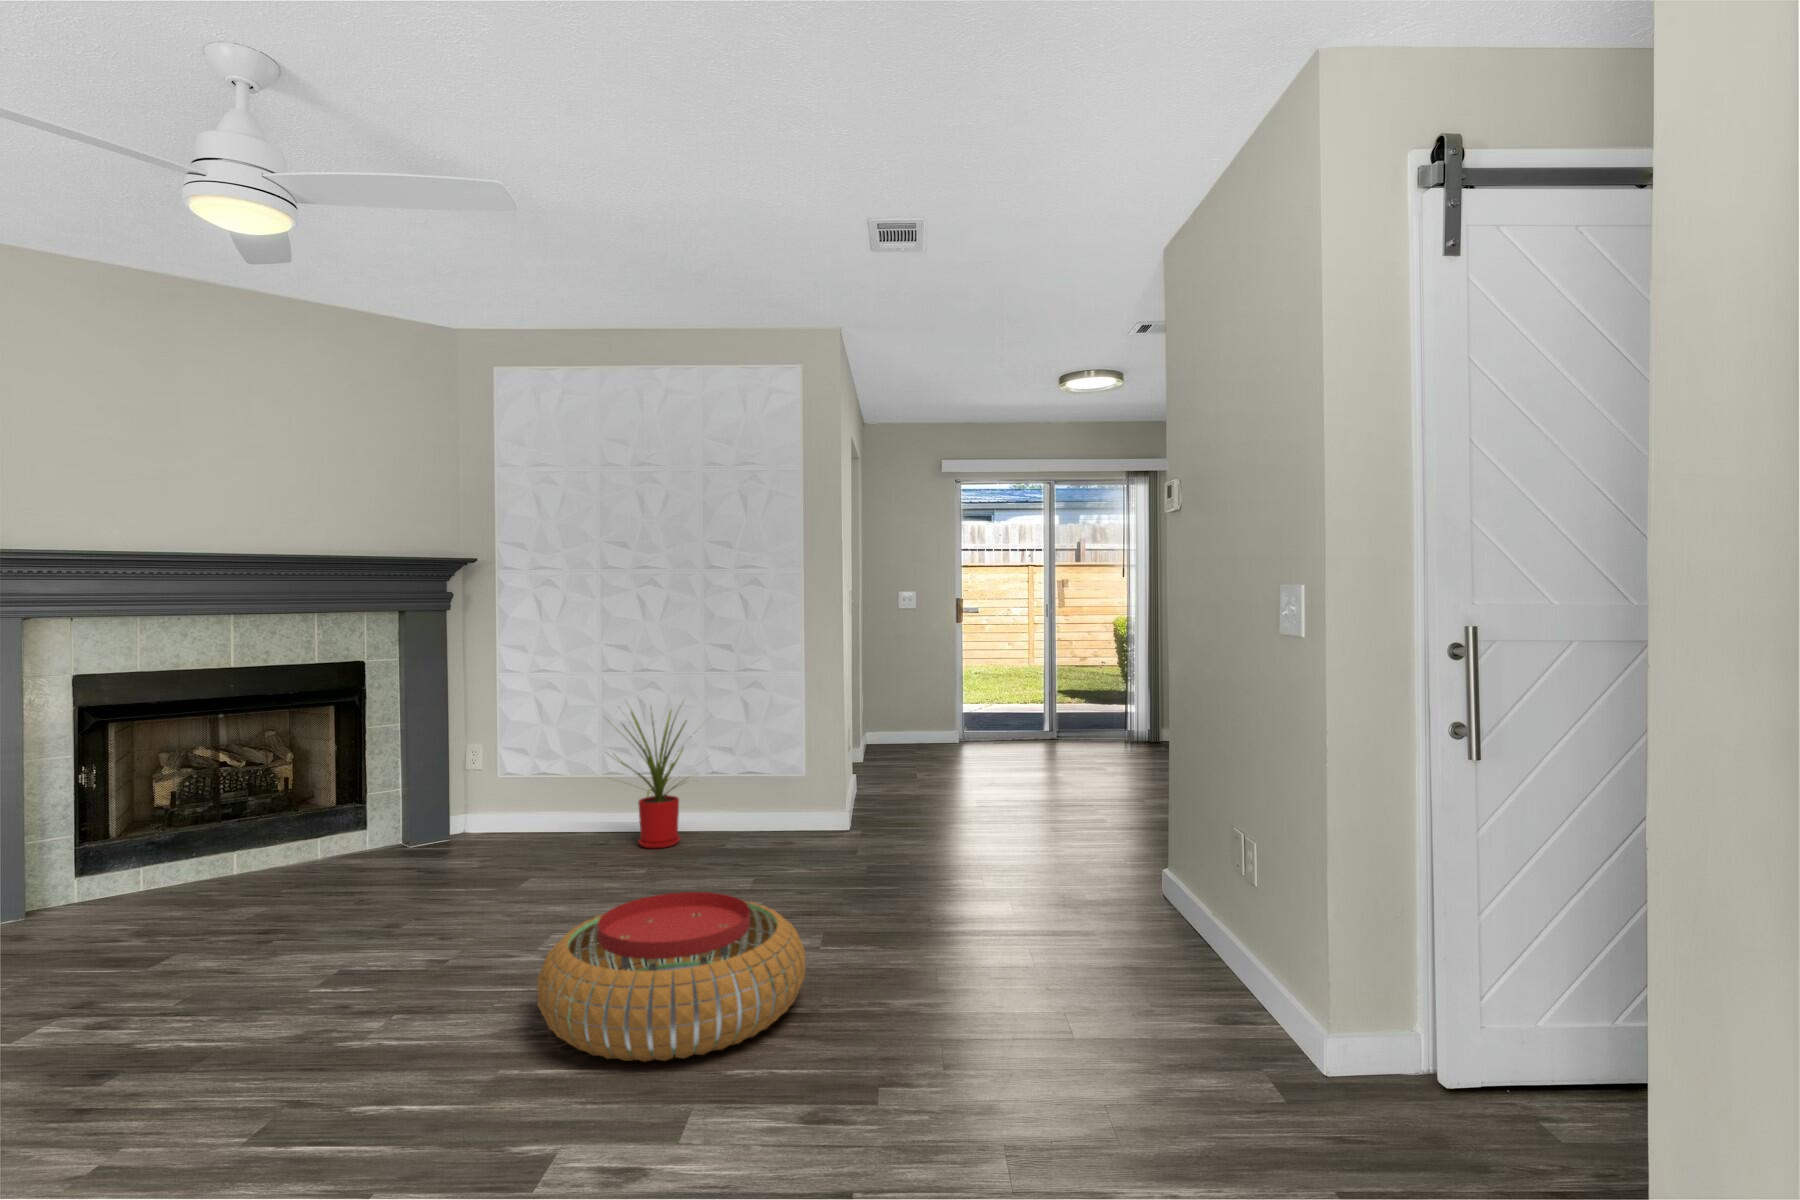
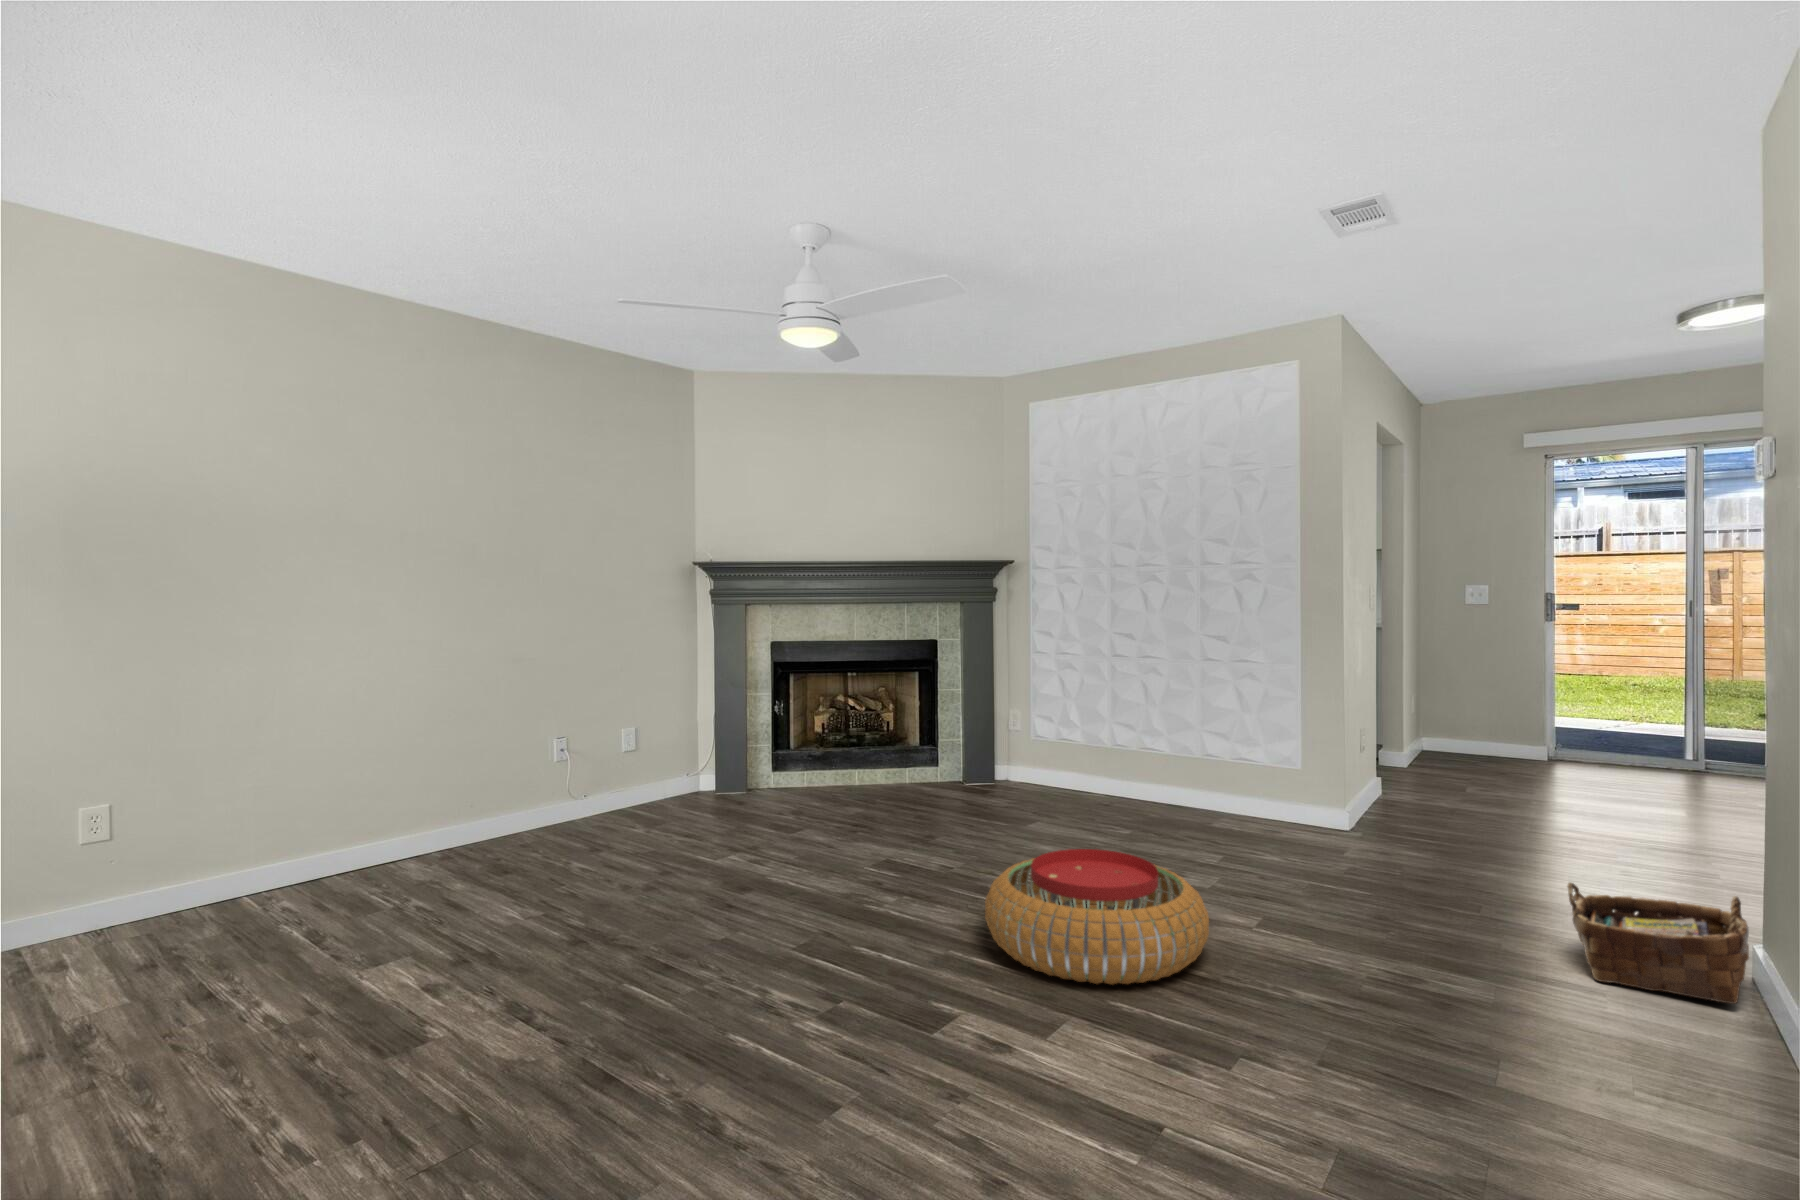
house plant: present [617,707,694,848] -> none [1100,682,1204,818]
woven basket: none [1066,829,1184,921] -> present [1567,883,1749,1004]

